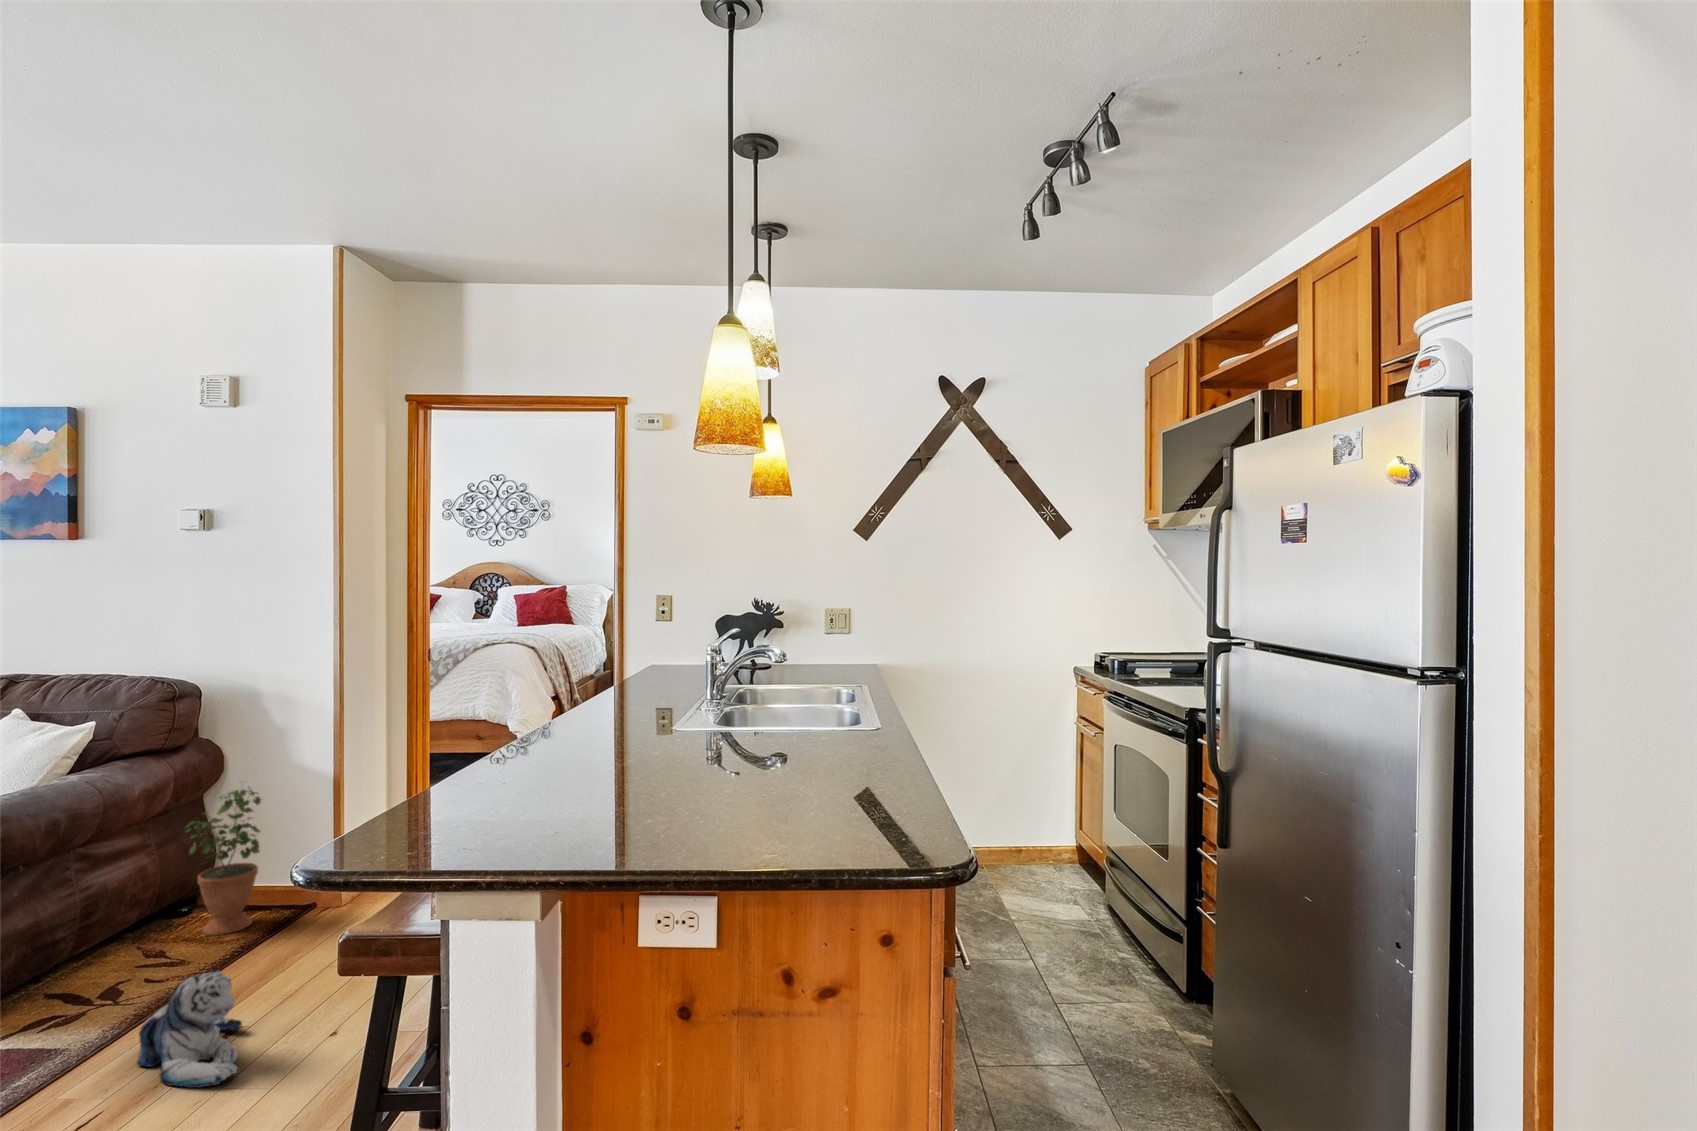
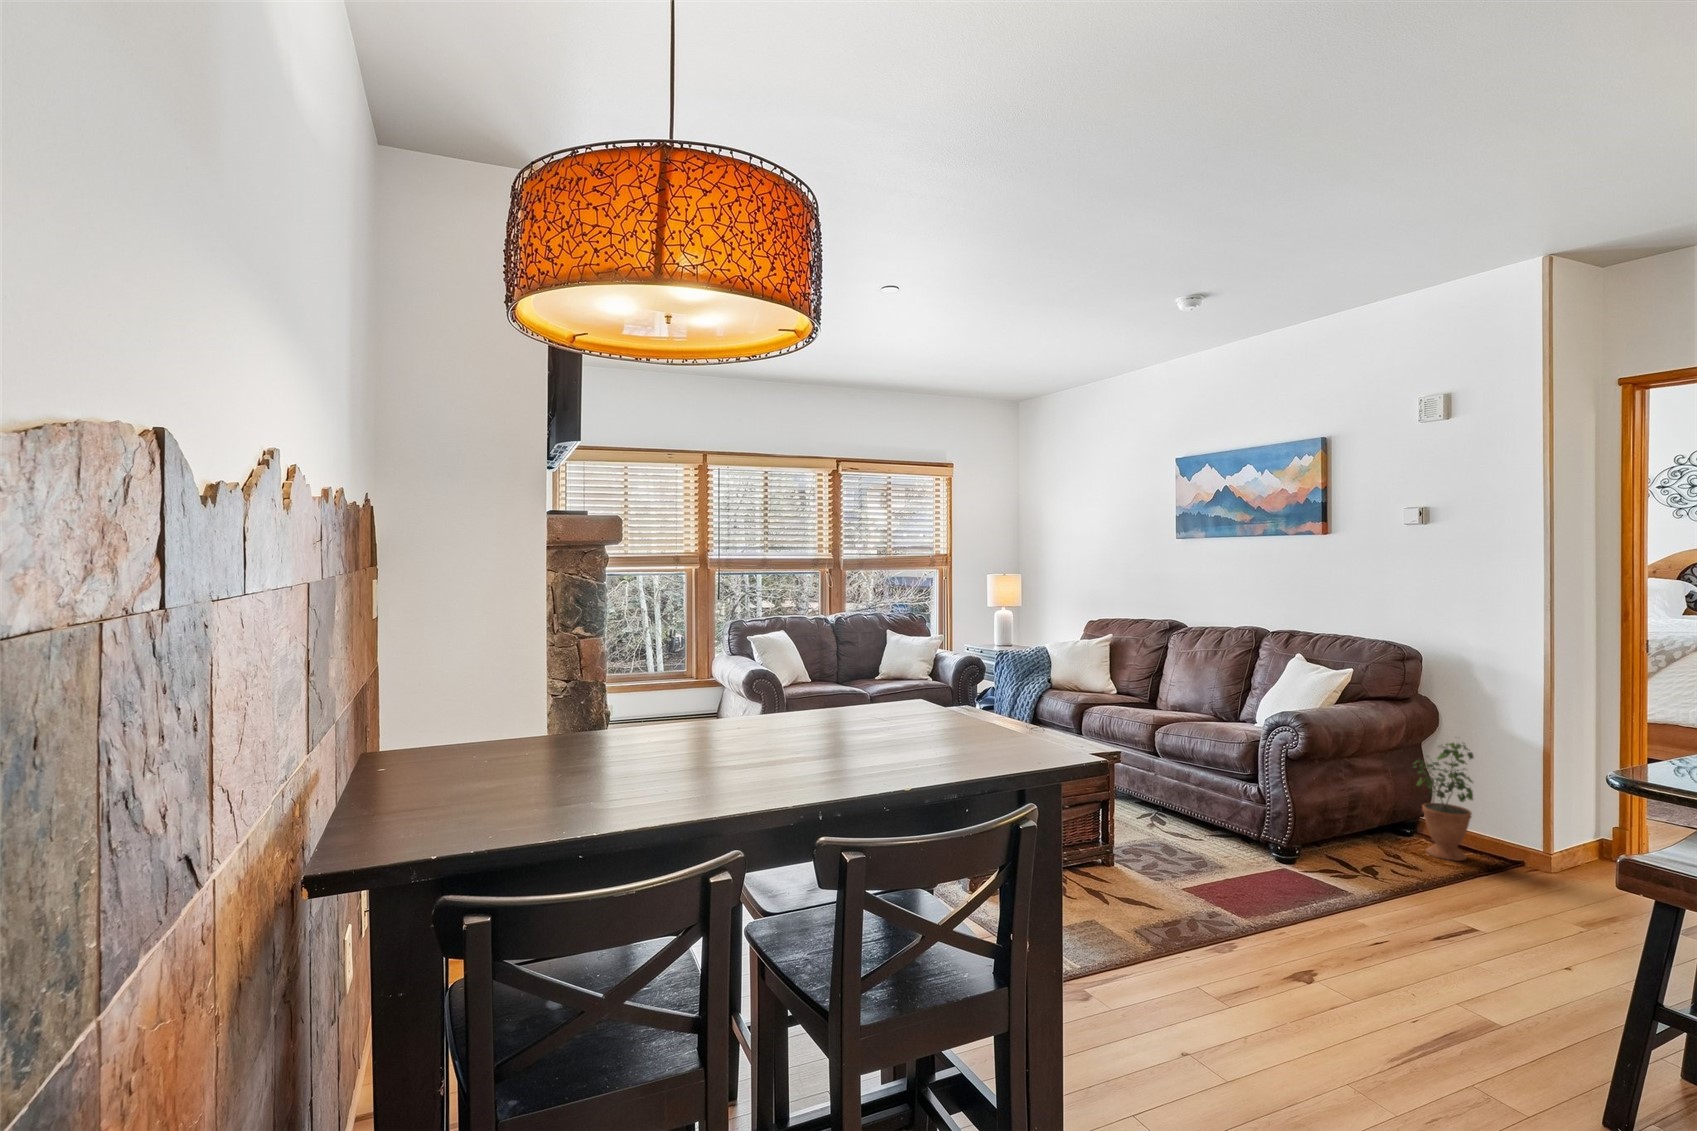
plush toy: present [137,971,242,1088] -> none [1404,871,1487,959]

